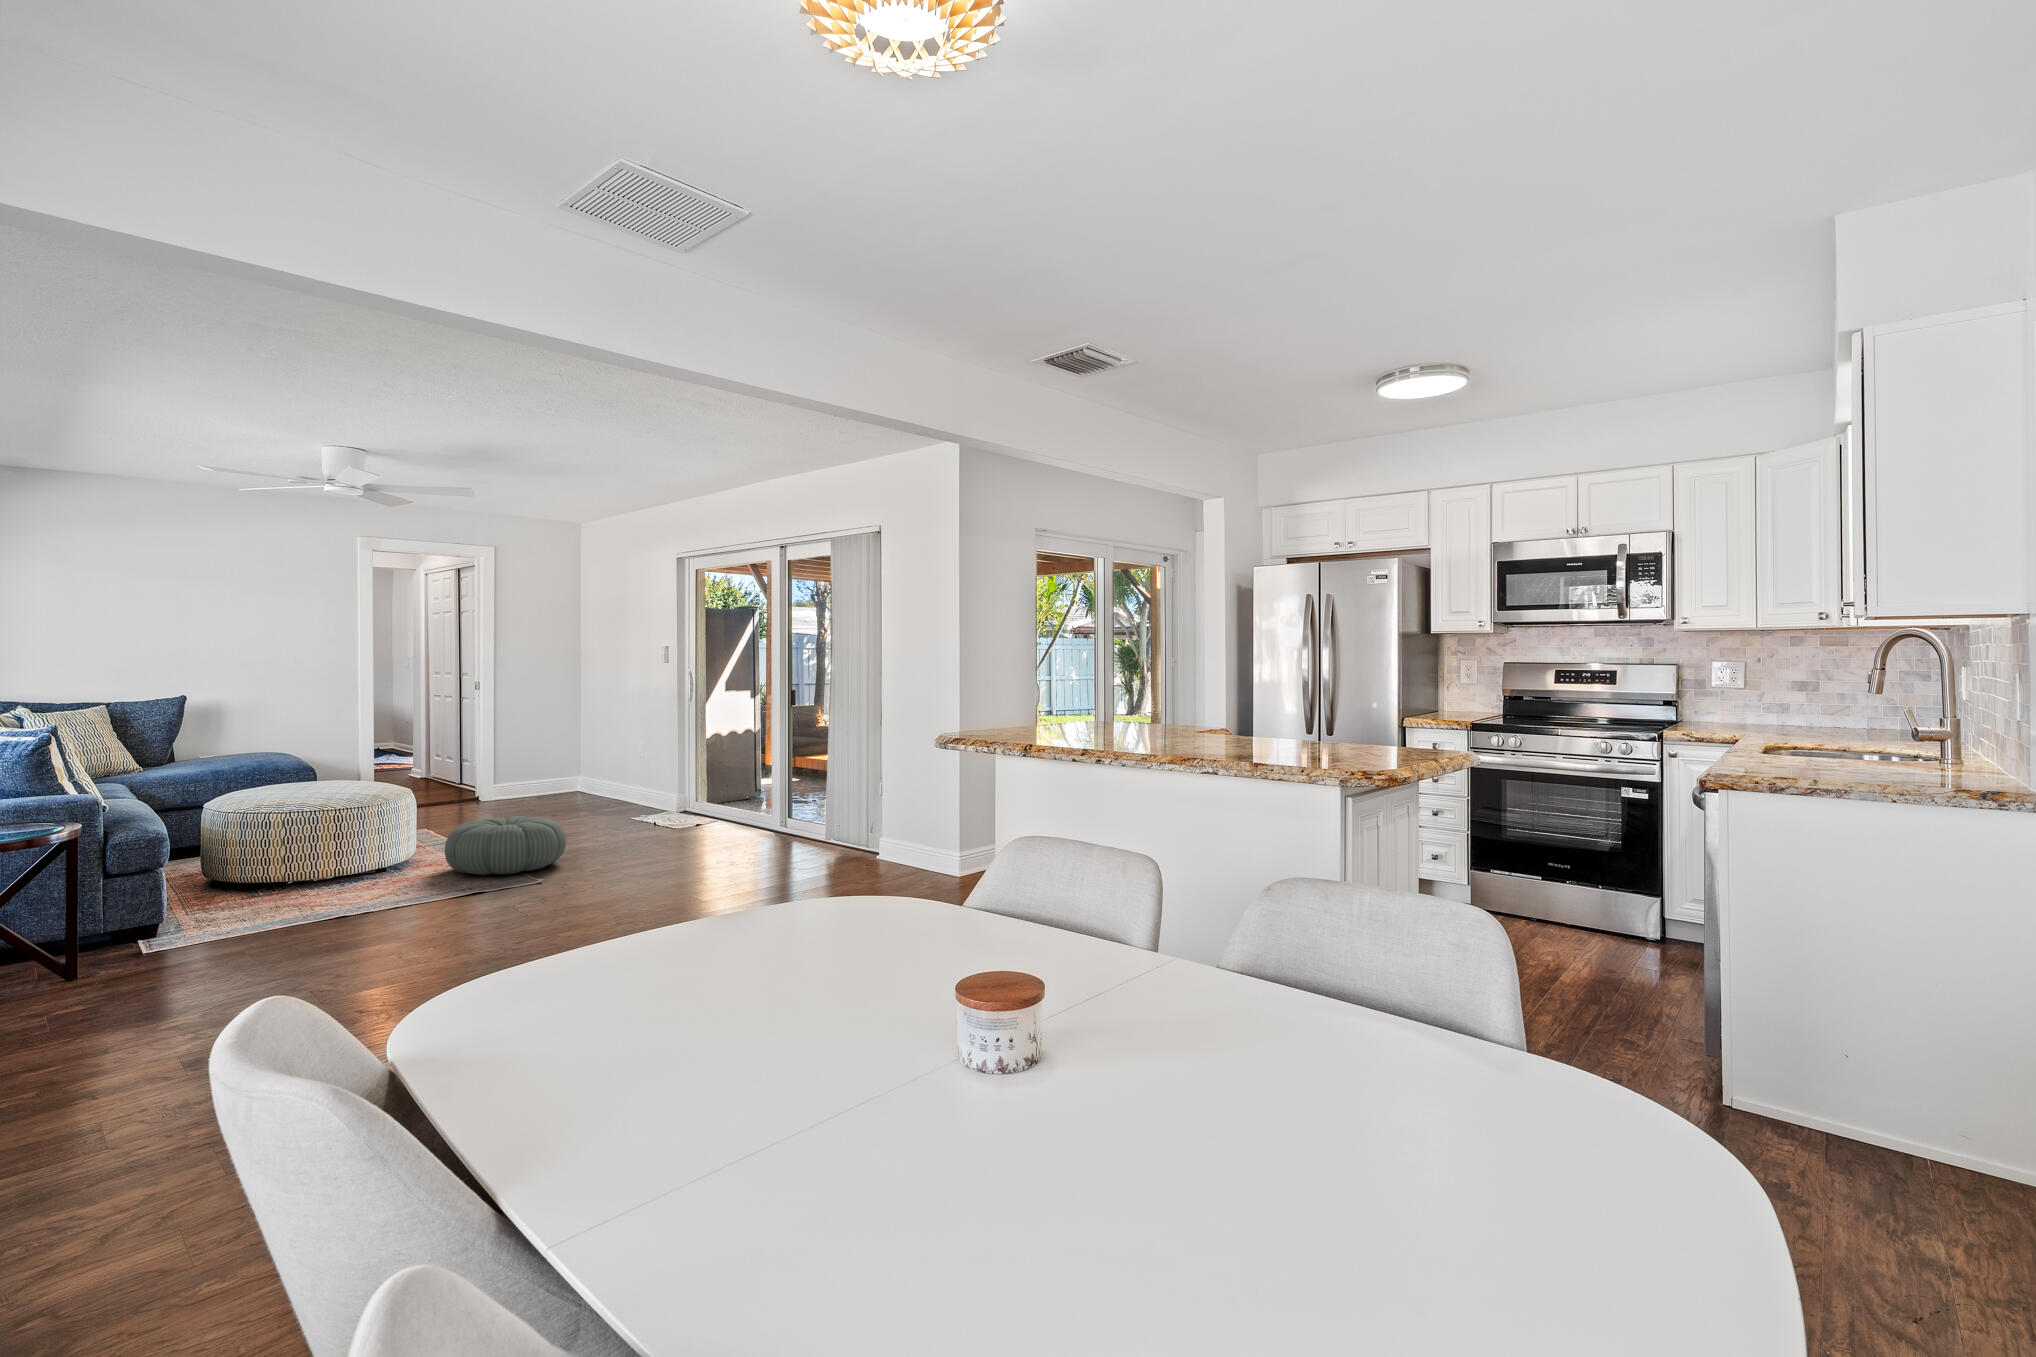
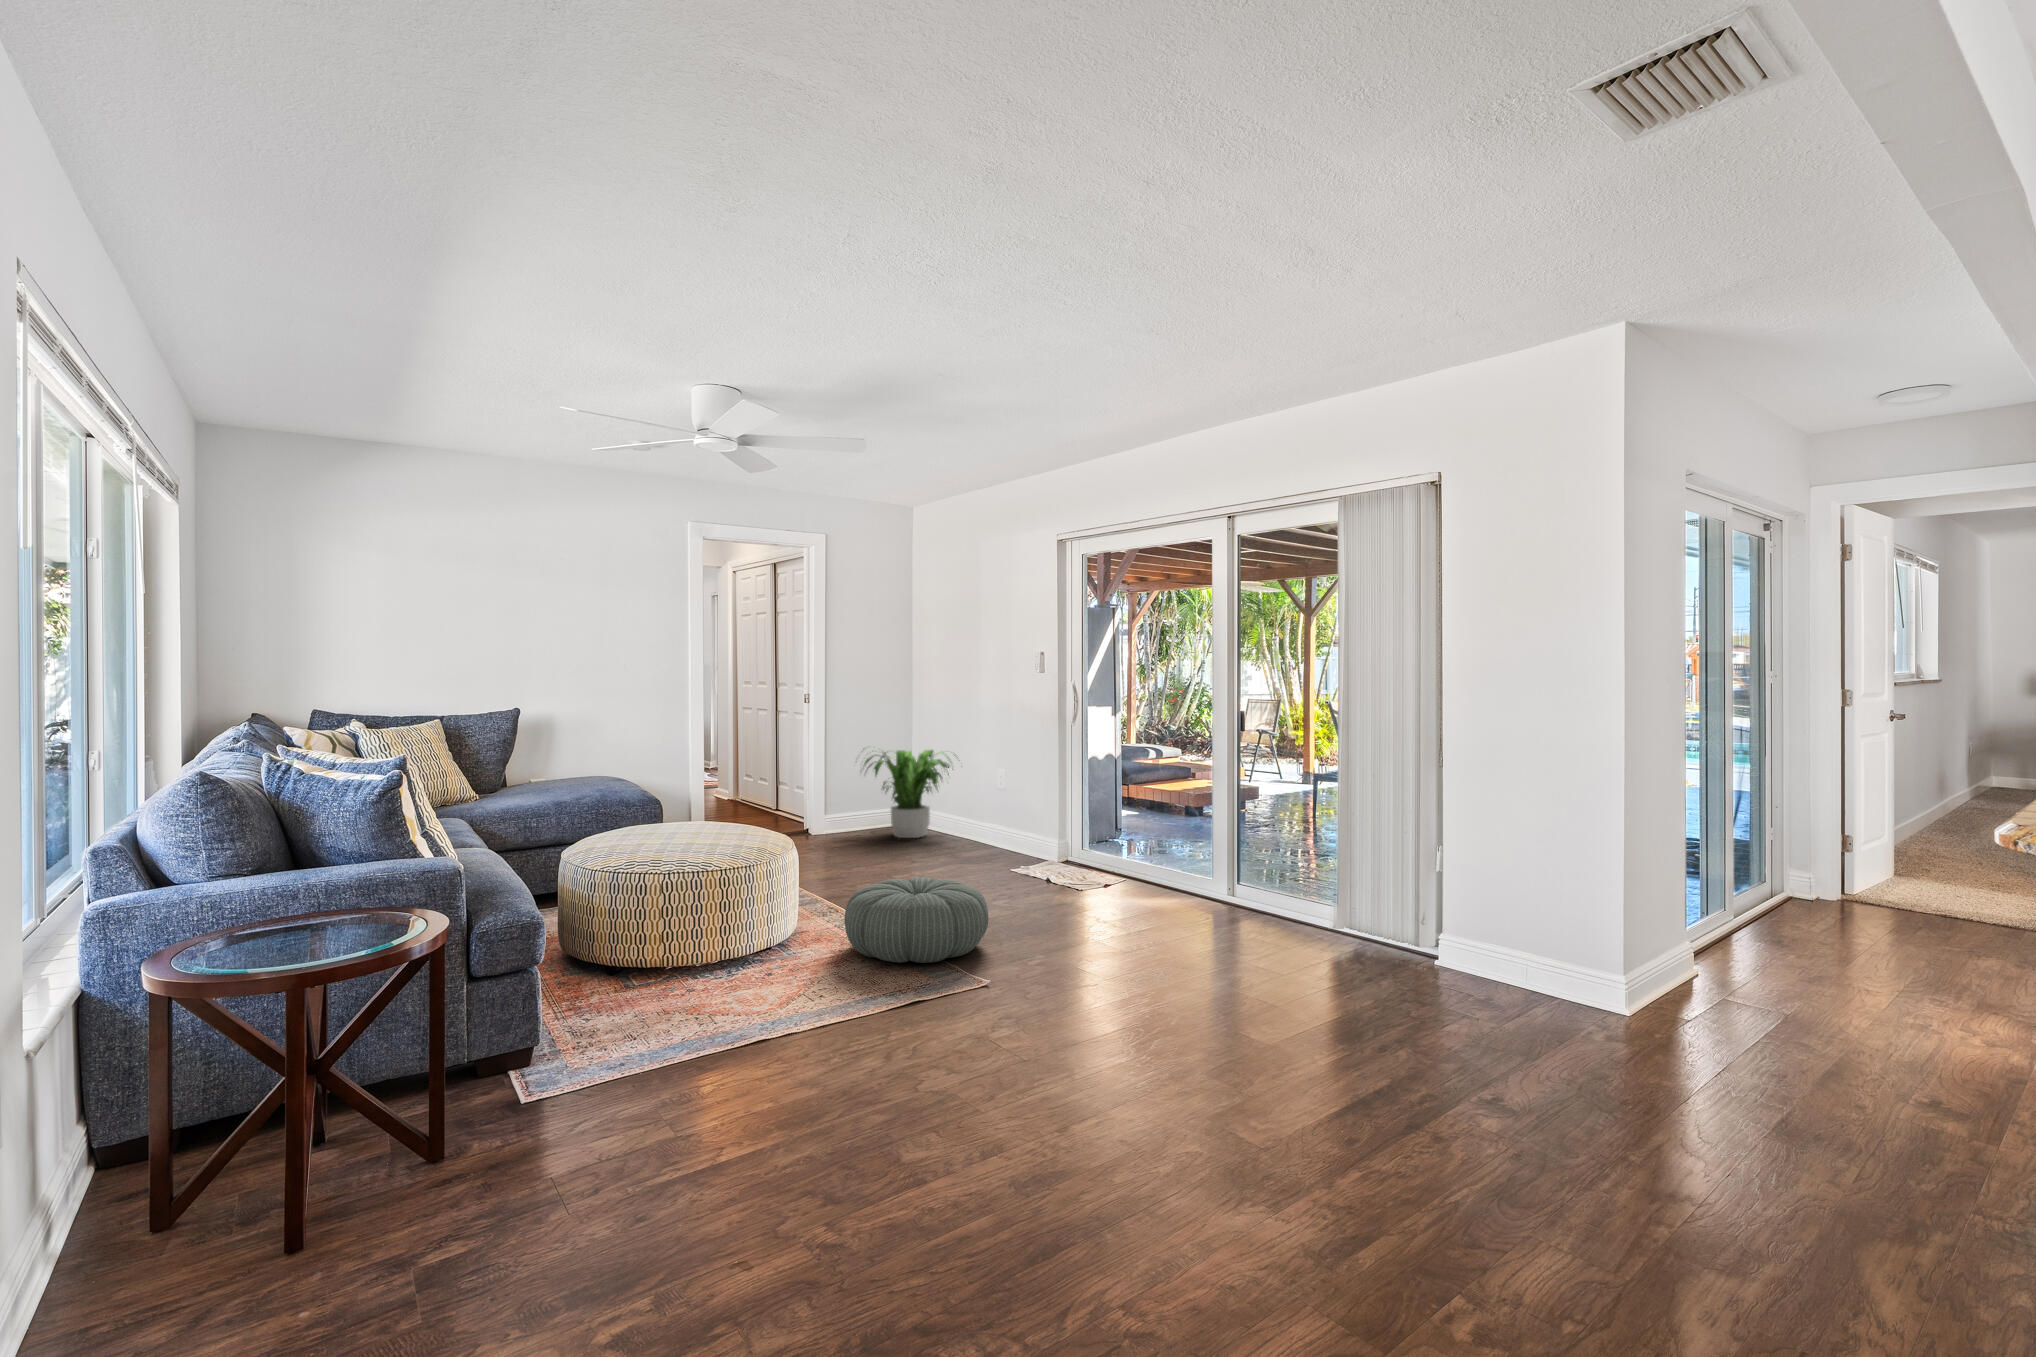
potted plant: none [520,726,615,802] -> present [864,746,955,838]

